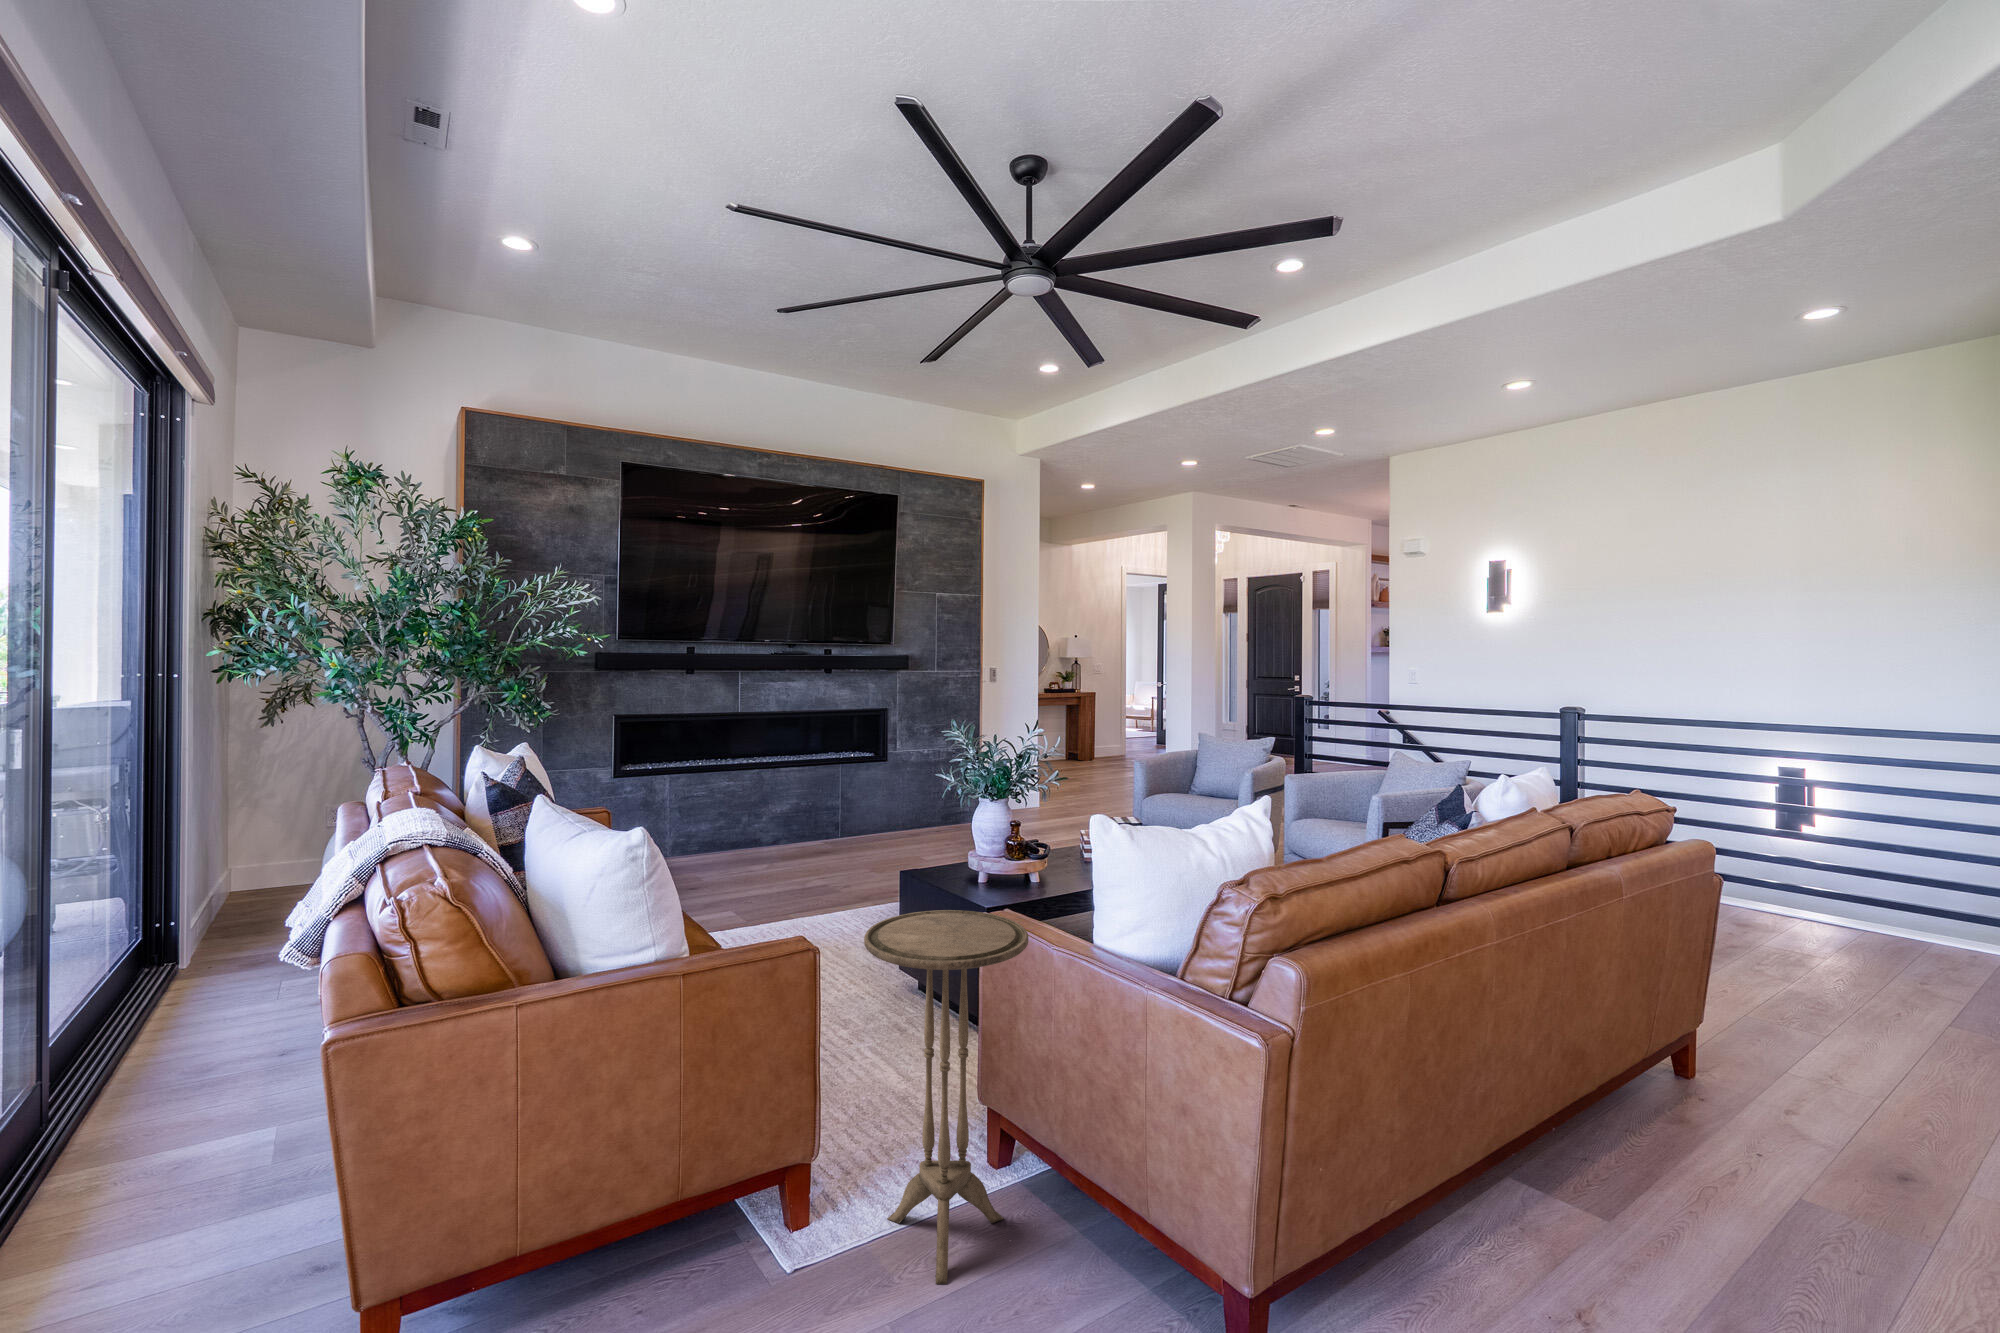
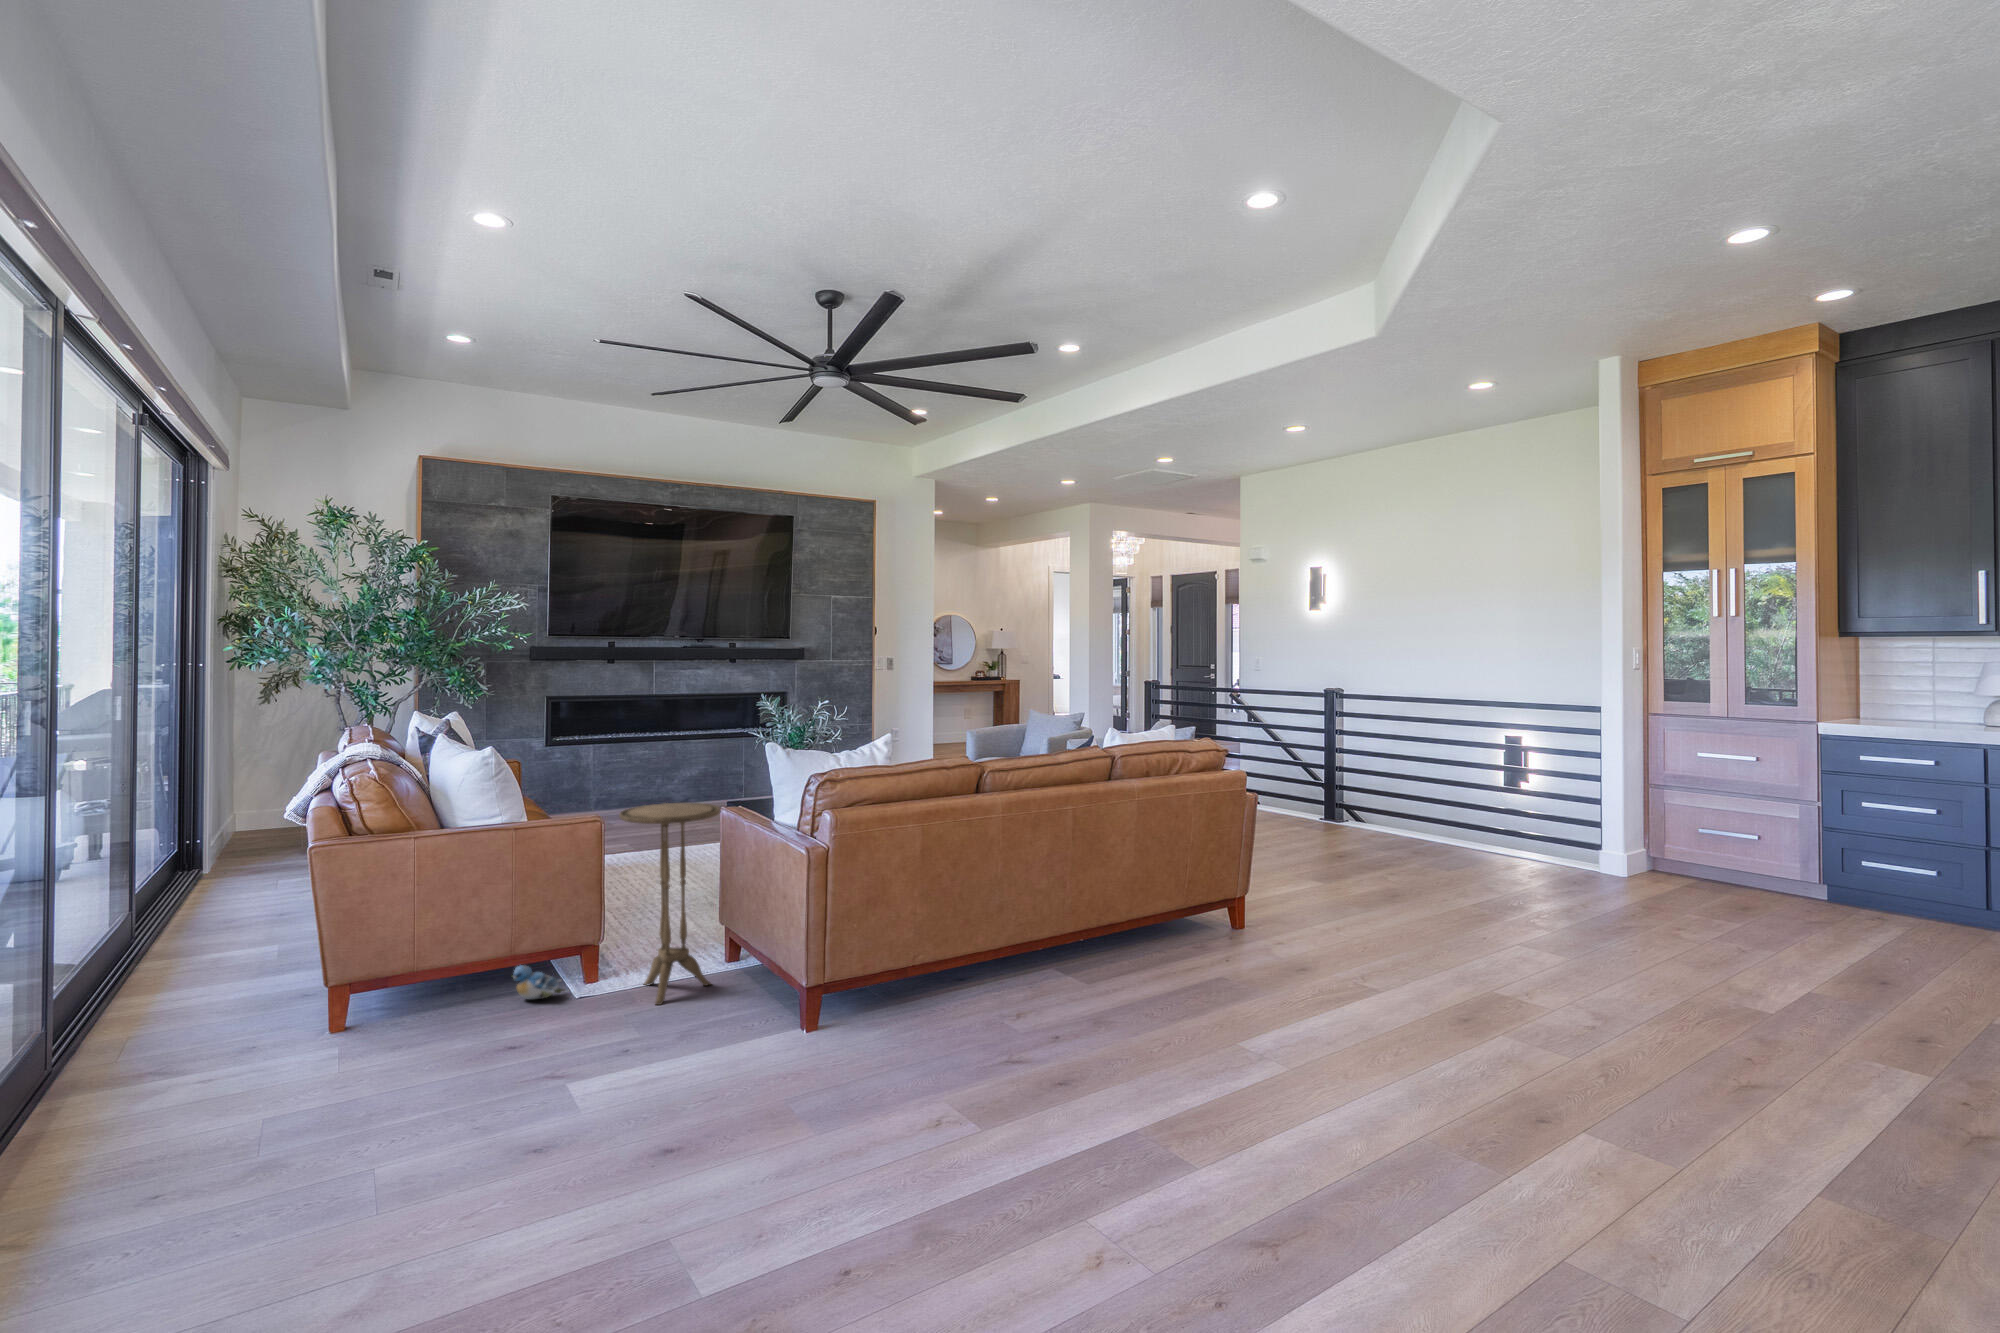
plush toy: none [680,1211,770,1274] -> present [513,965,563,1000]

